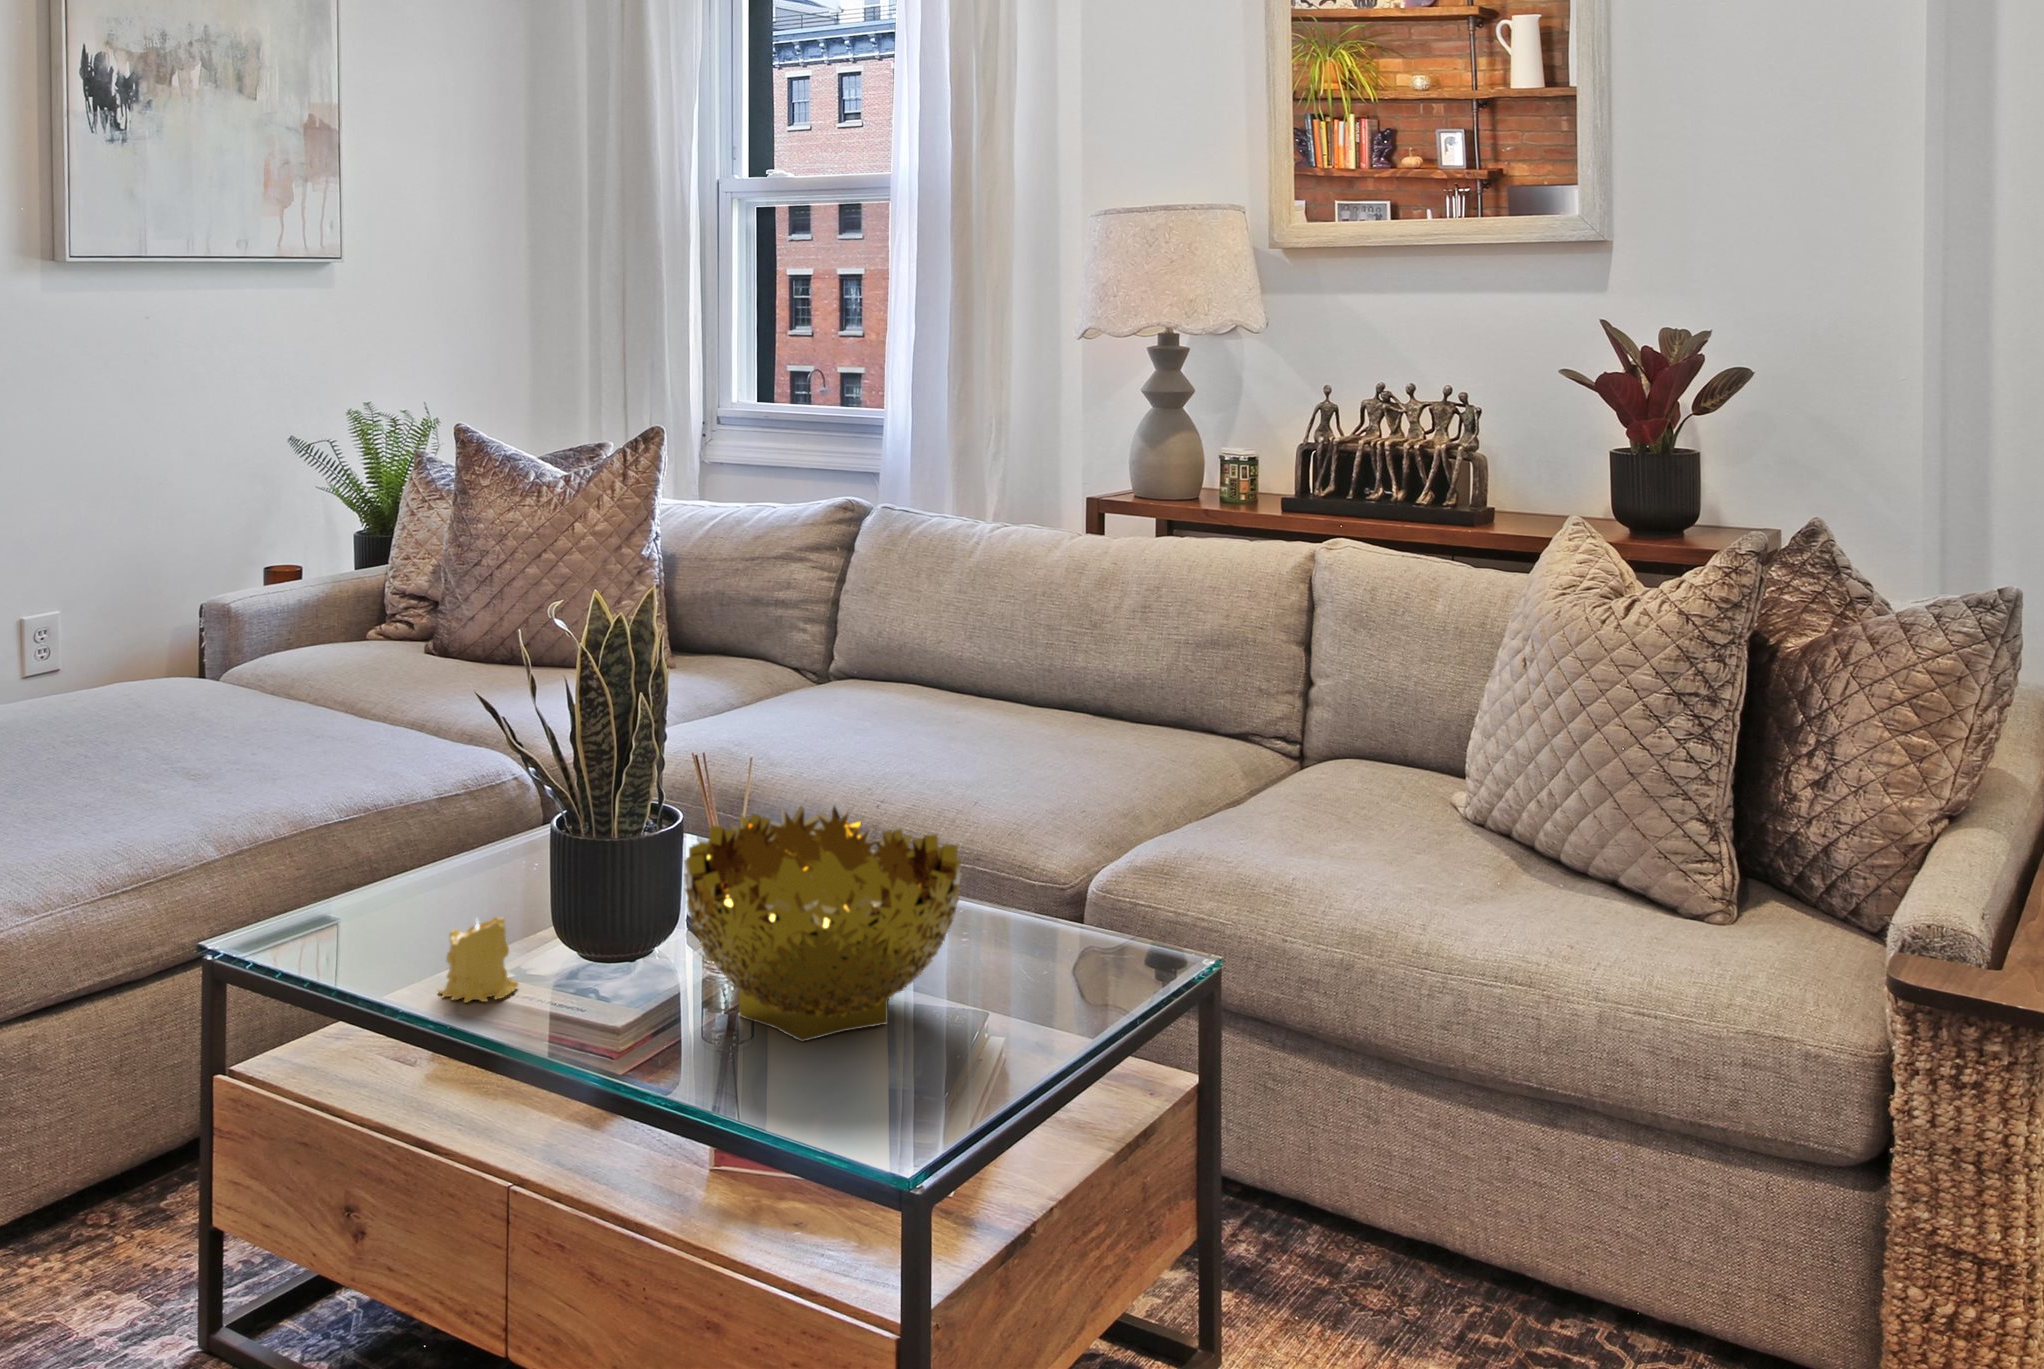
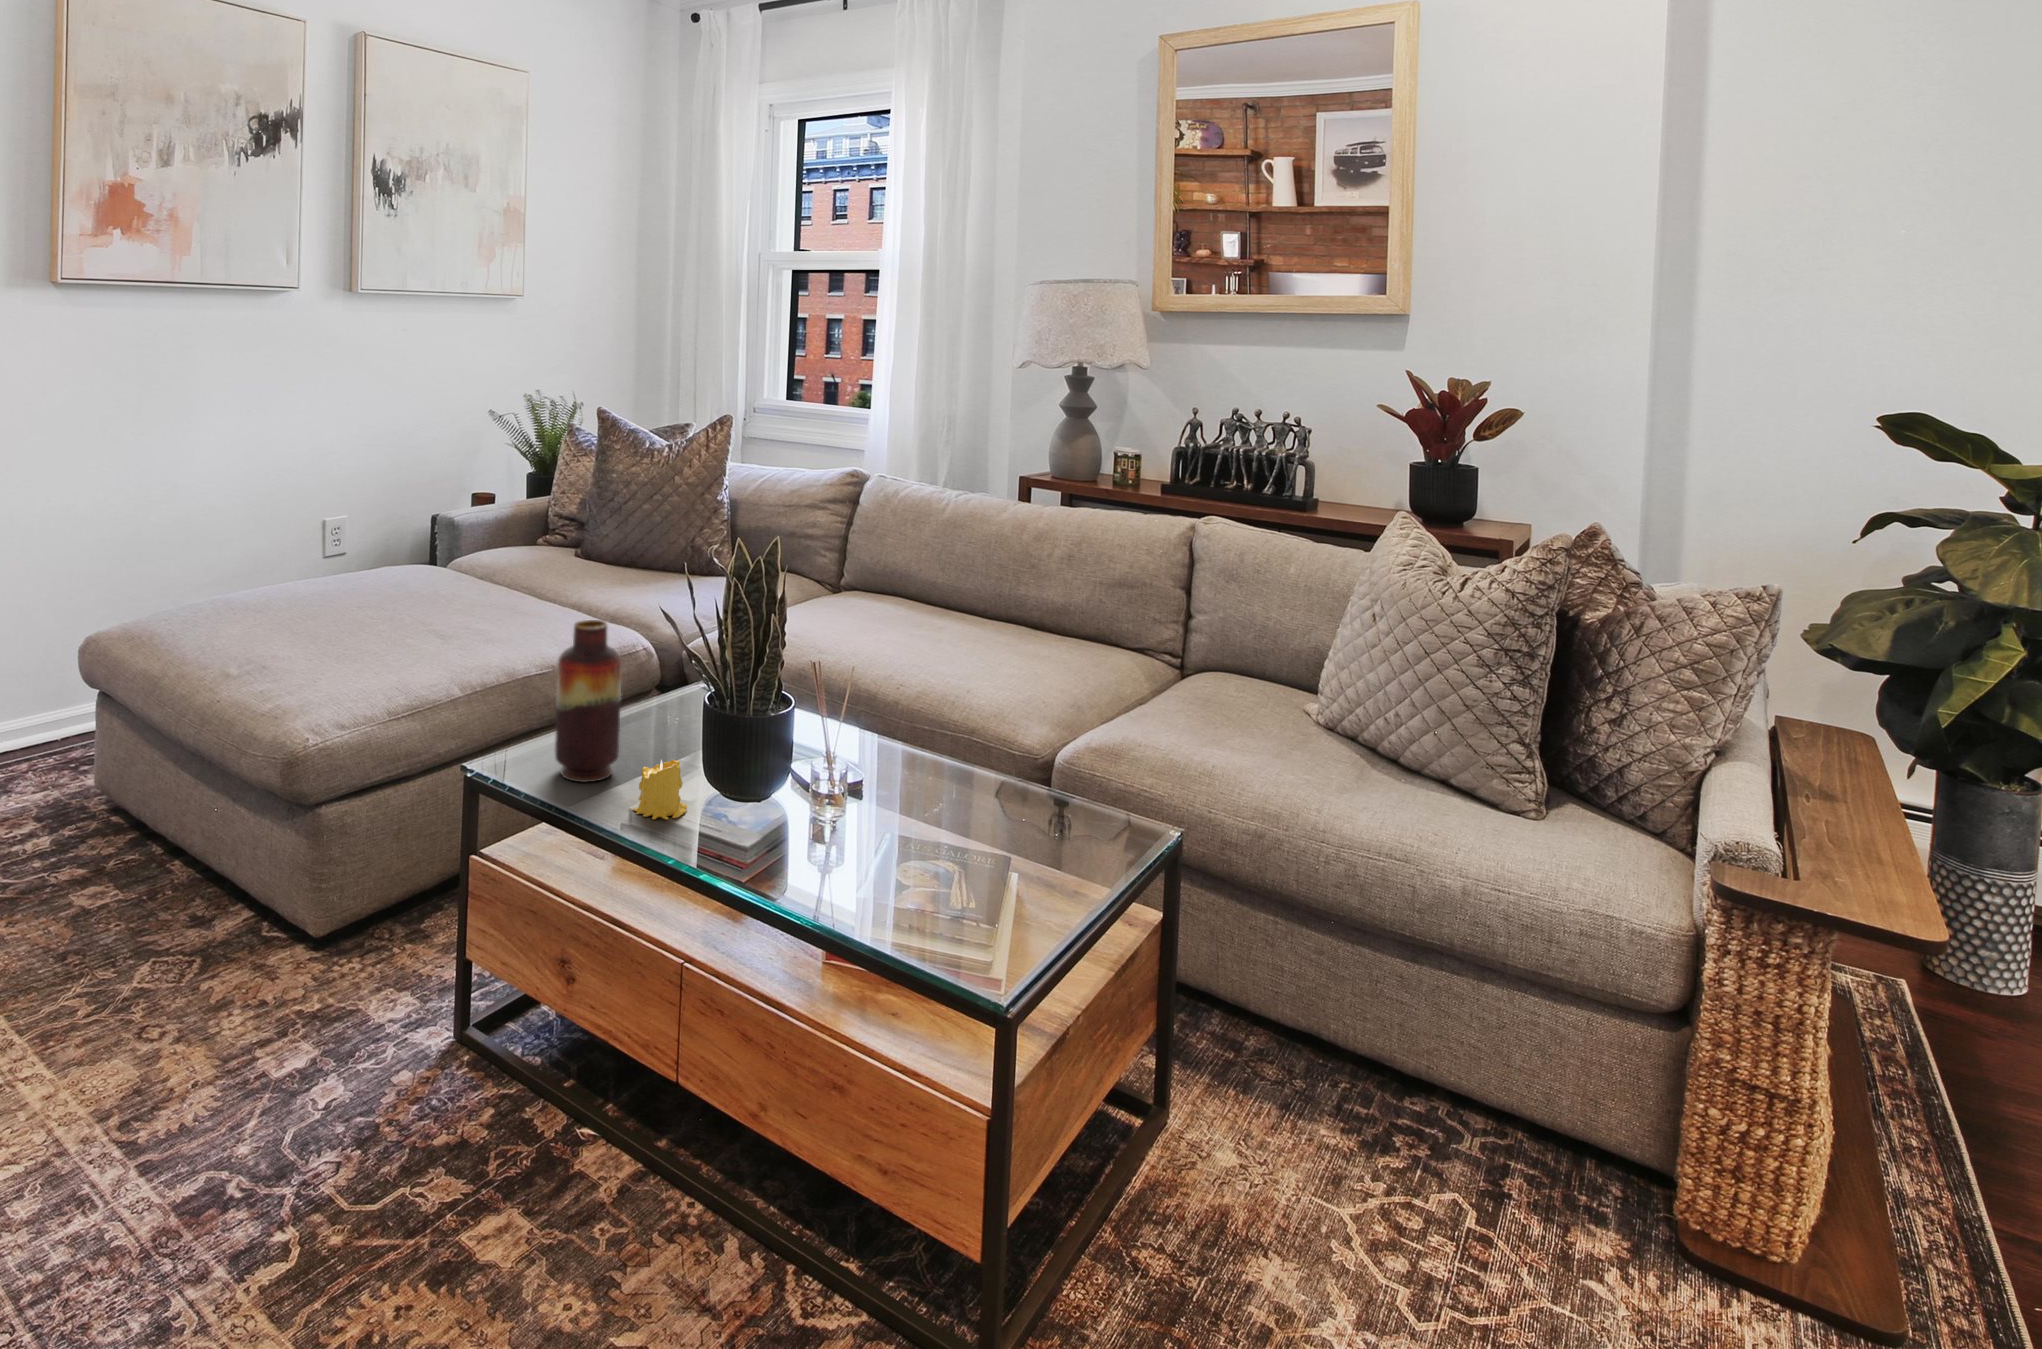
vase: none [325,724,424,962] -> present [555,619,621,782]
decorative bowl: present [684,806,962,1042] -> none [810,694,1003,867]

